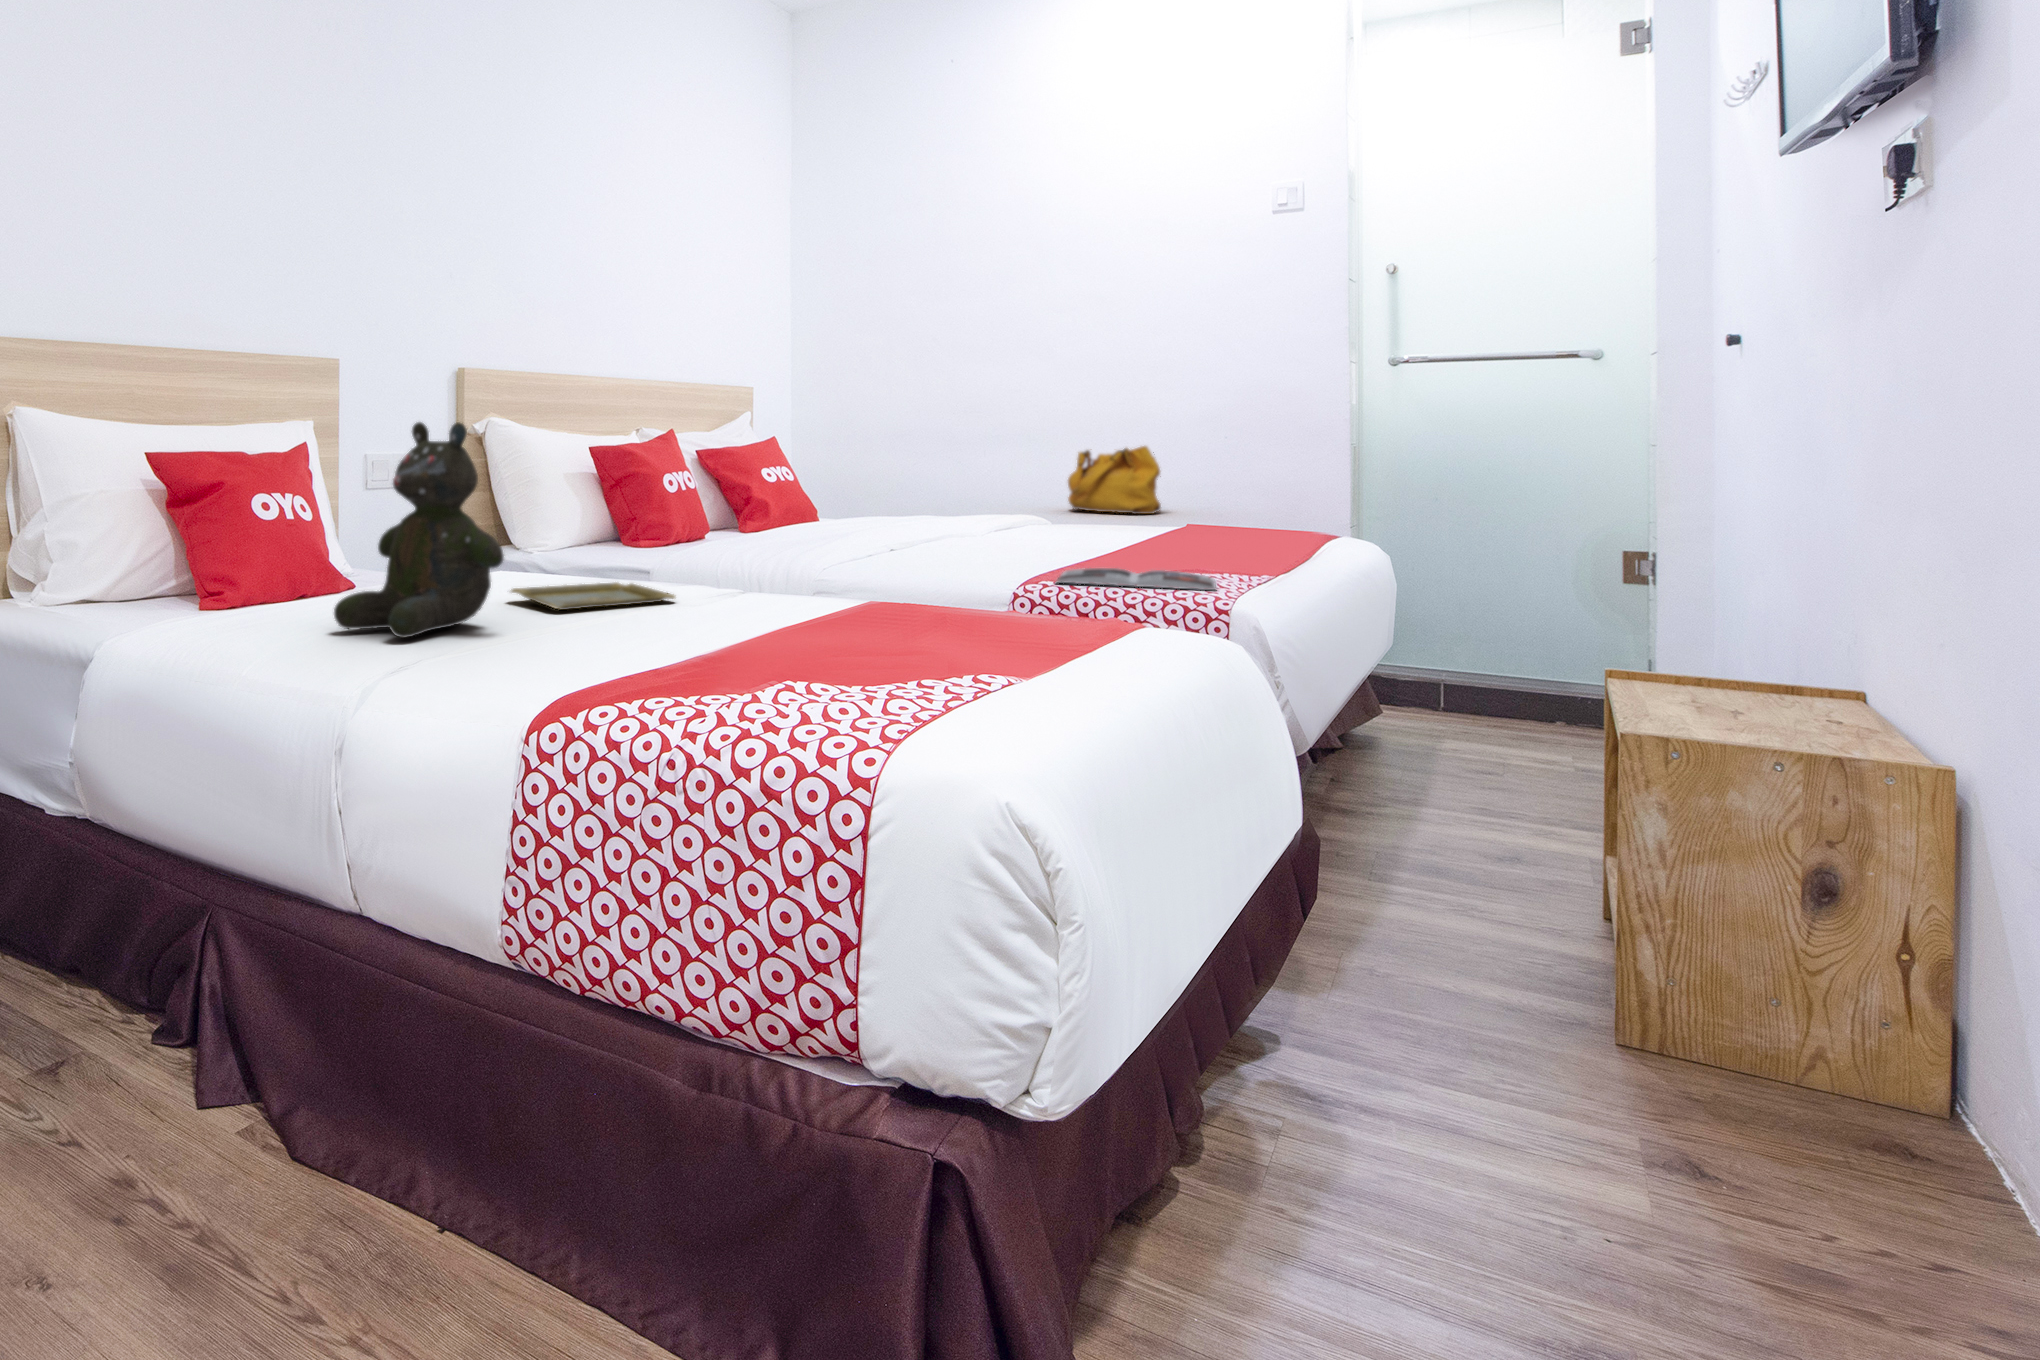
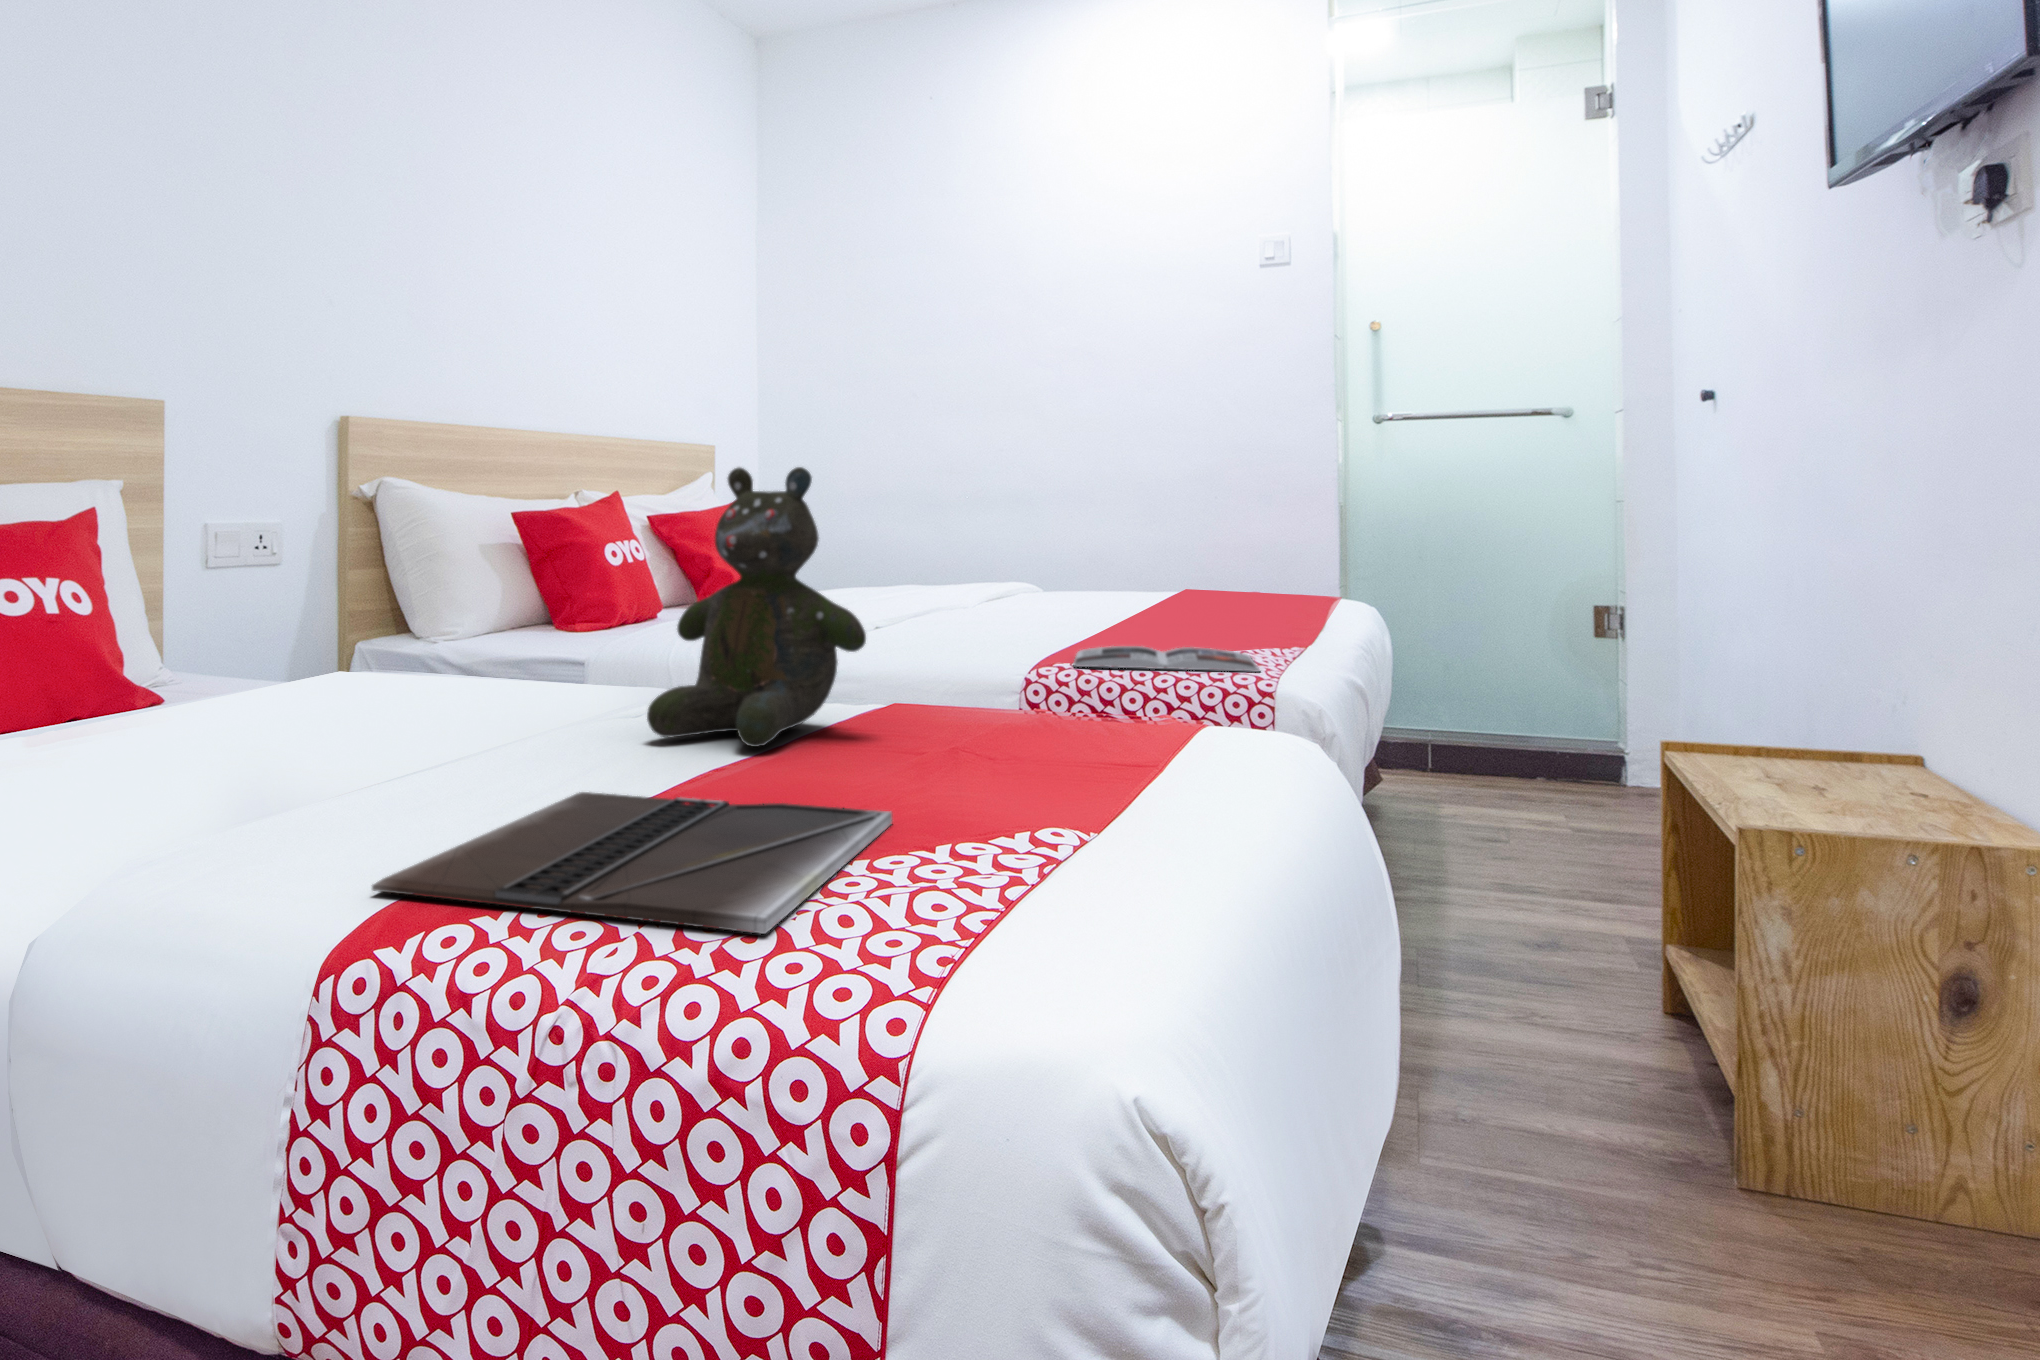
teddy bear: present [334,422,504,638] -> present [647,467,866,747]
handbag: present [1068,446,1161,514] -> none [1054,496,1153,579]
tray: present [511,583,675,610] -> none [372,685,604,729]
laptop: none [547,648,886,722] -> present [372,792,892,934]

